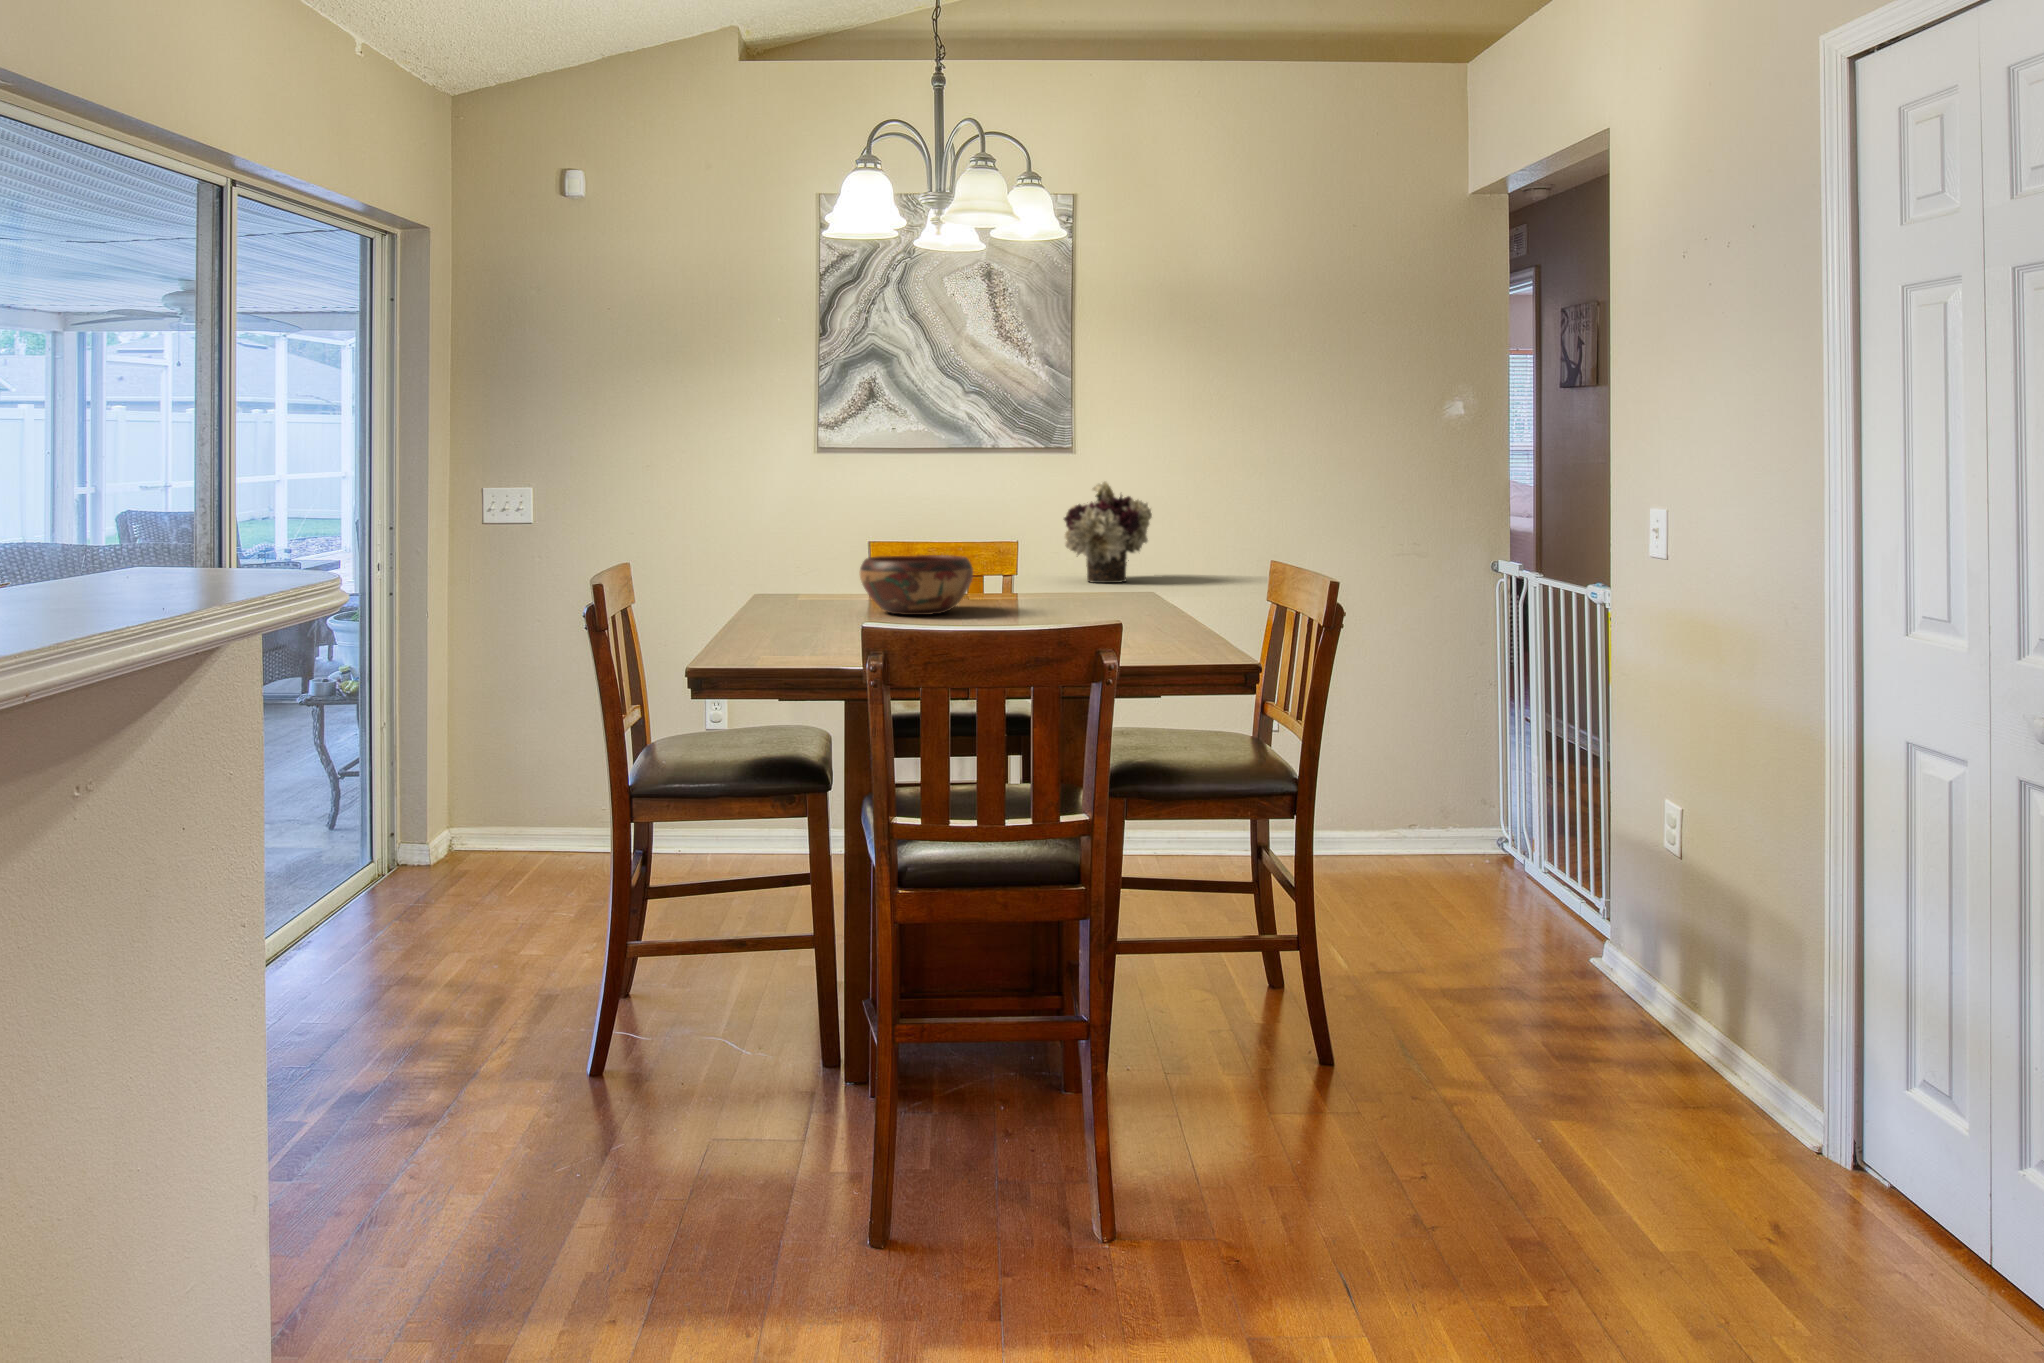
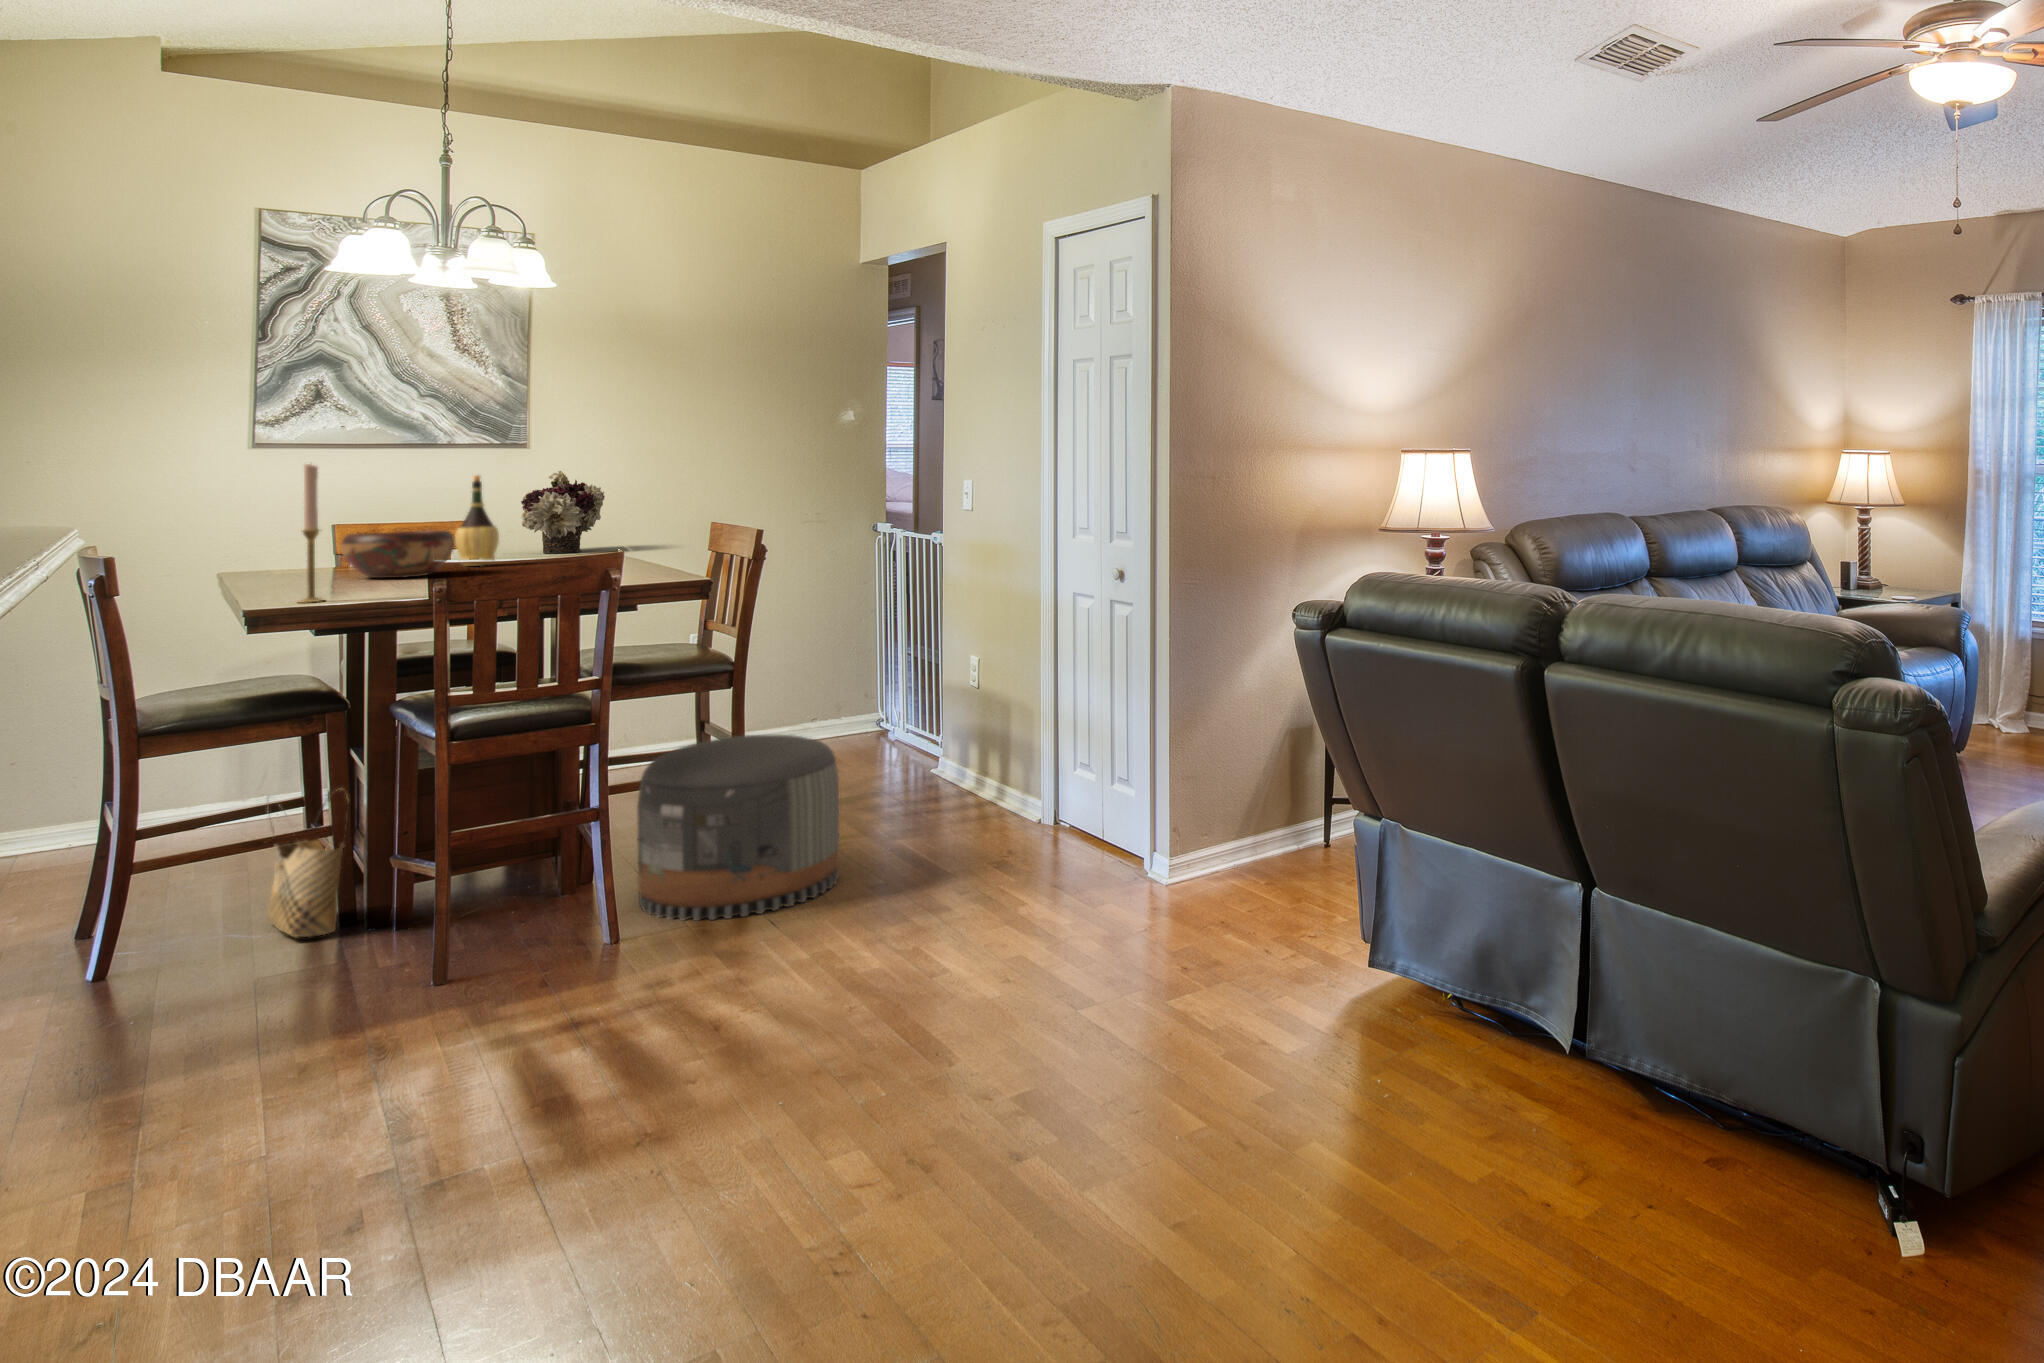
candlestick: none [770,473,801,656] -> present [300,464,322,603]
wine bottle: none [984,487,1029,599] -> present [455,475,499,566]
woven basket: none [750,894,829,1094] -> present [267,789,349,937]
pouf: none [1159,912,1464,1262] -> present [637,735,839,921]

